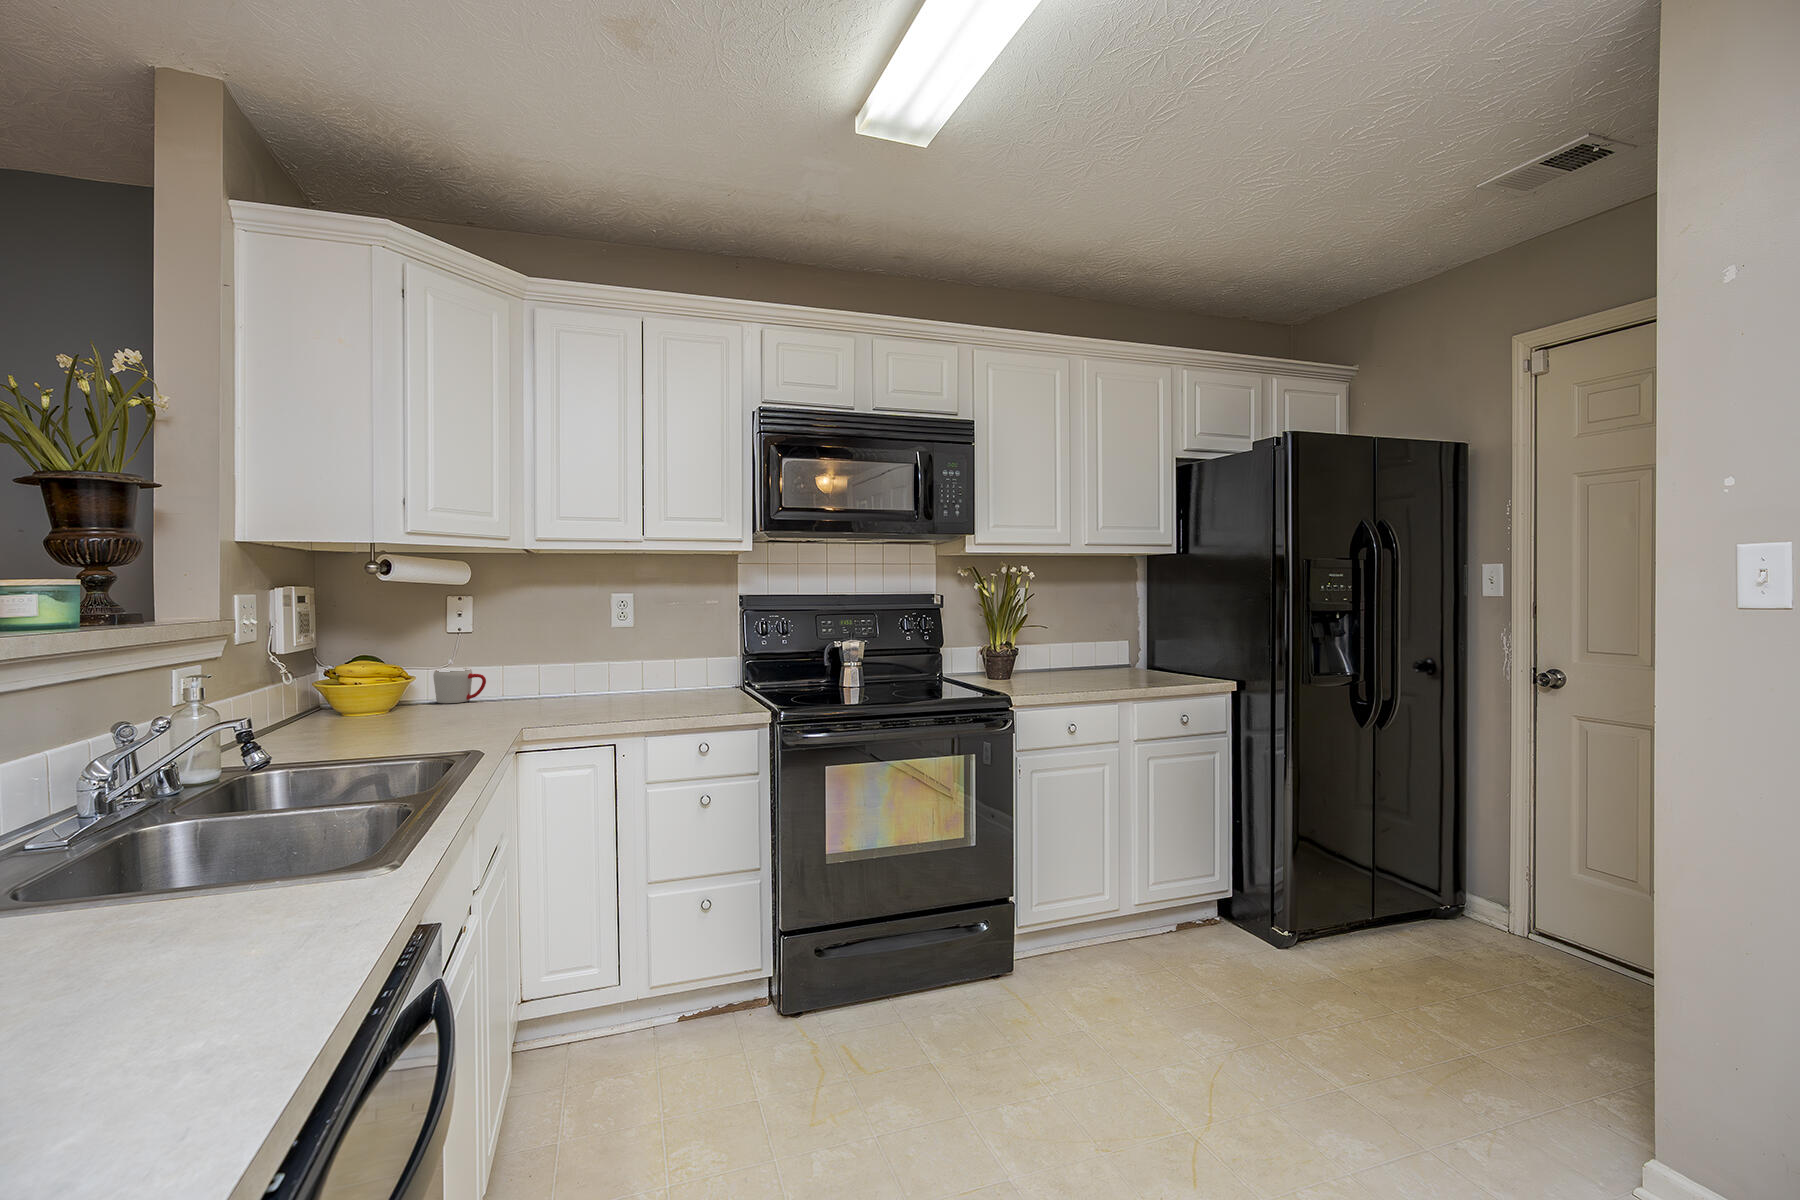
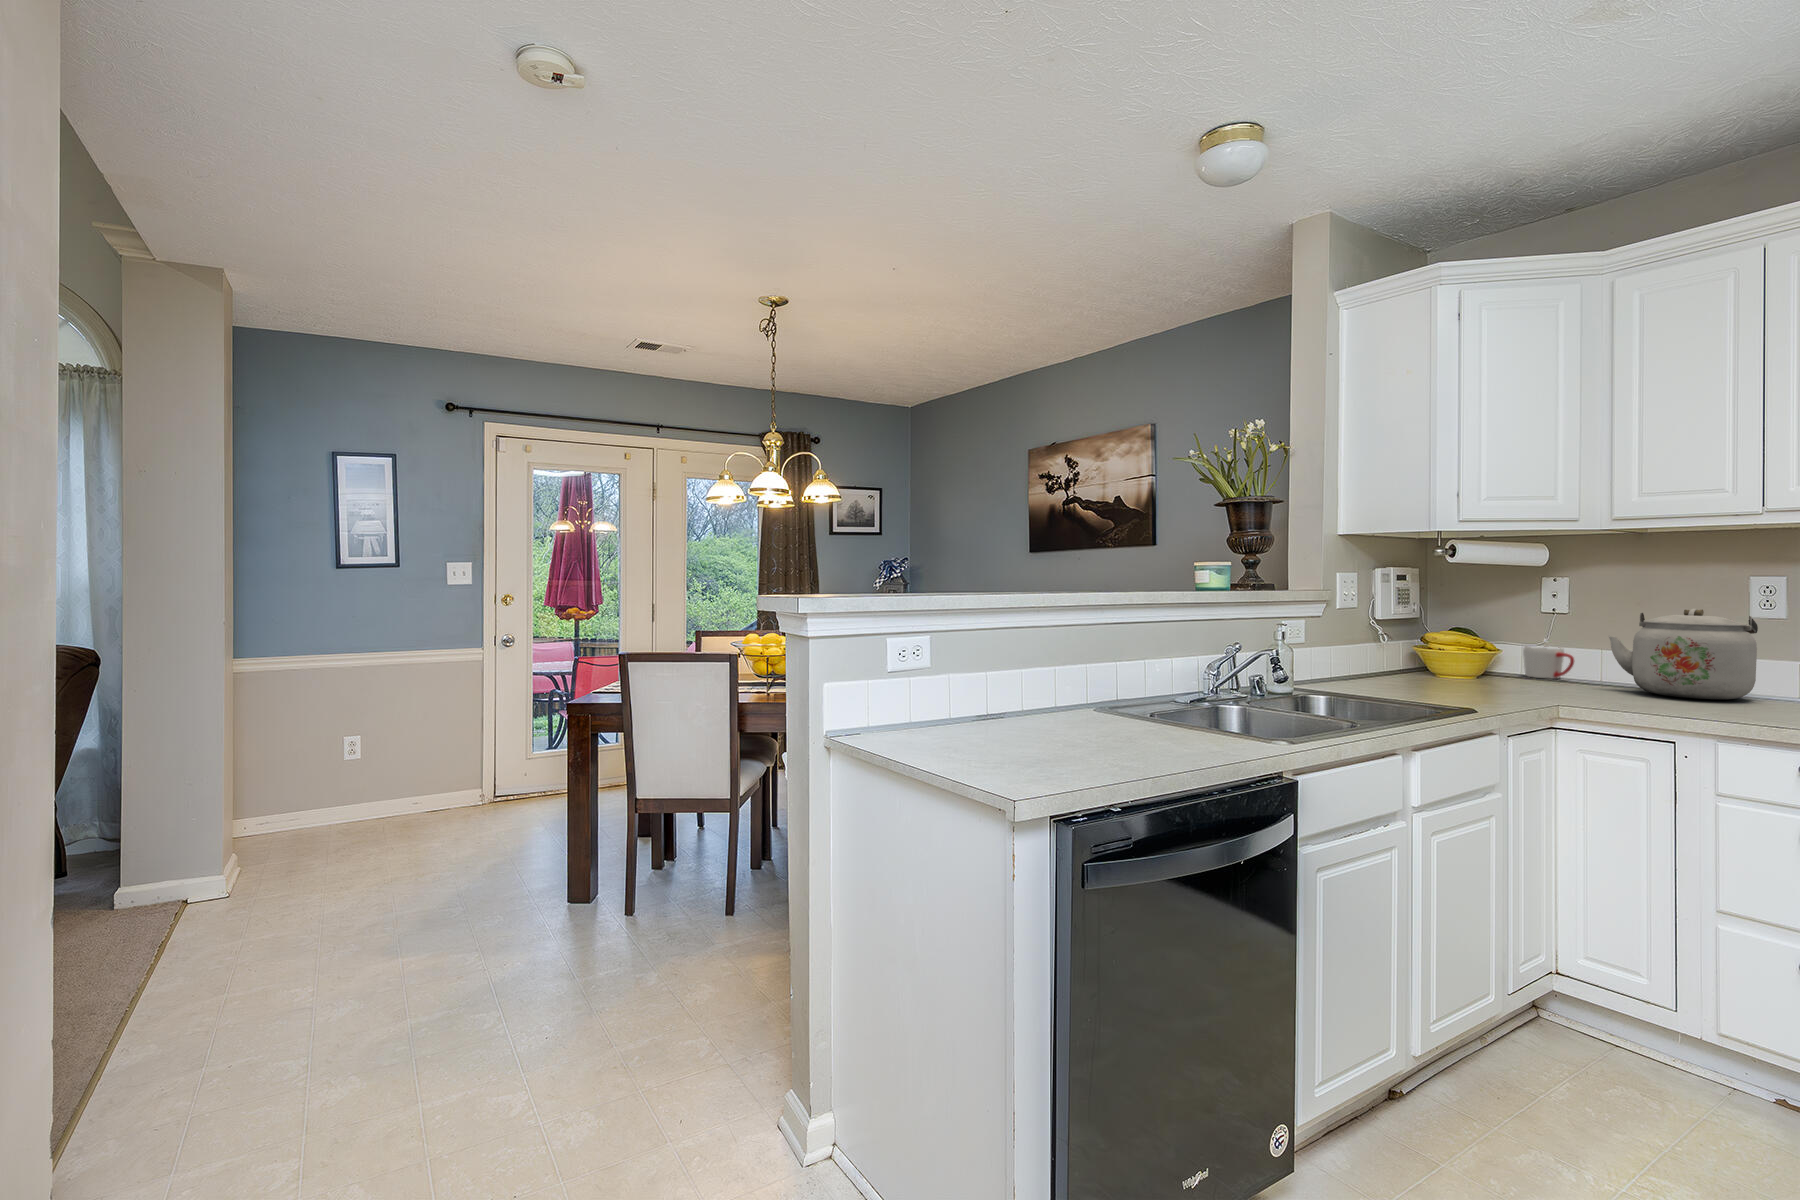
kettle: none [528,622,632,703] -> present [1608,609,1758,699]

